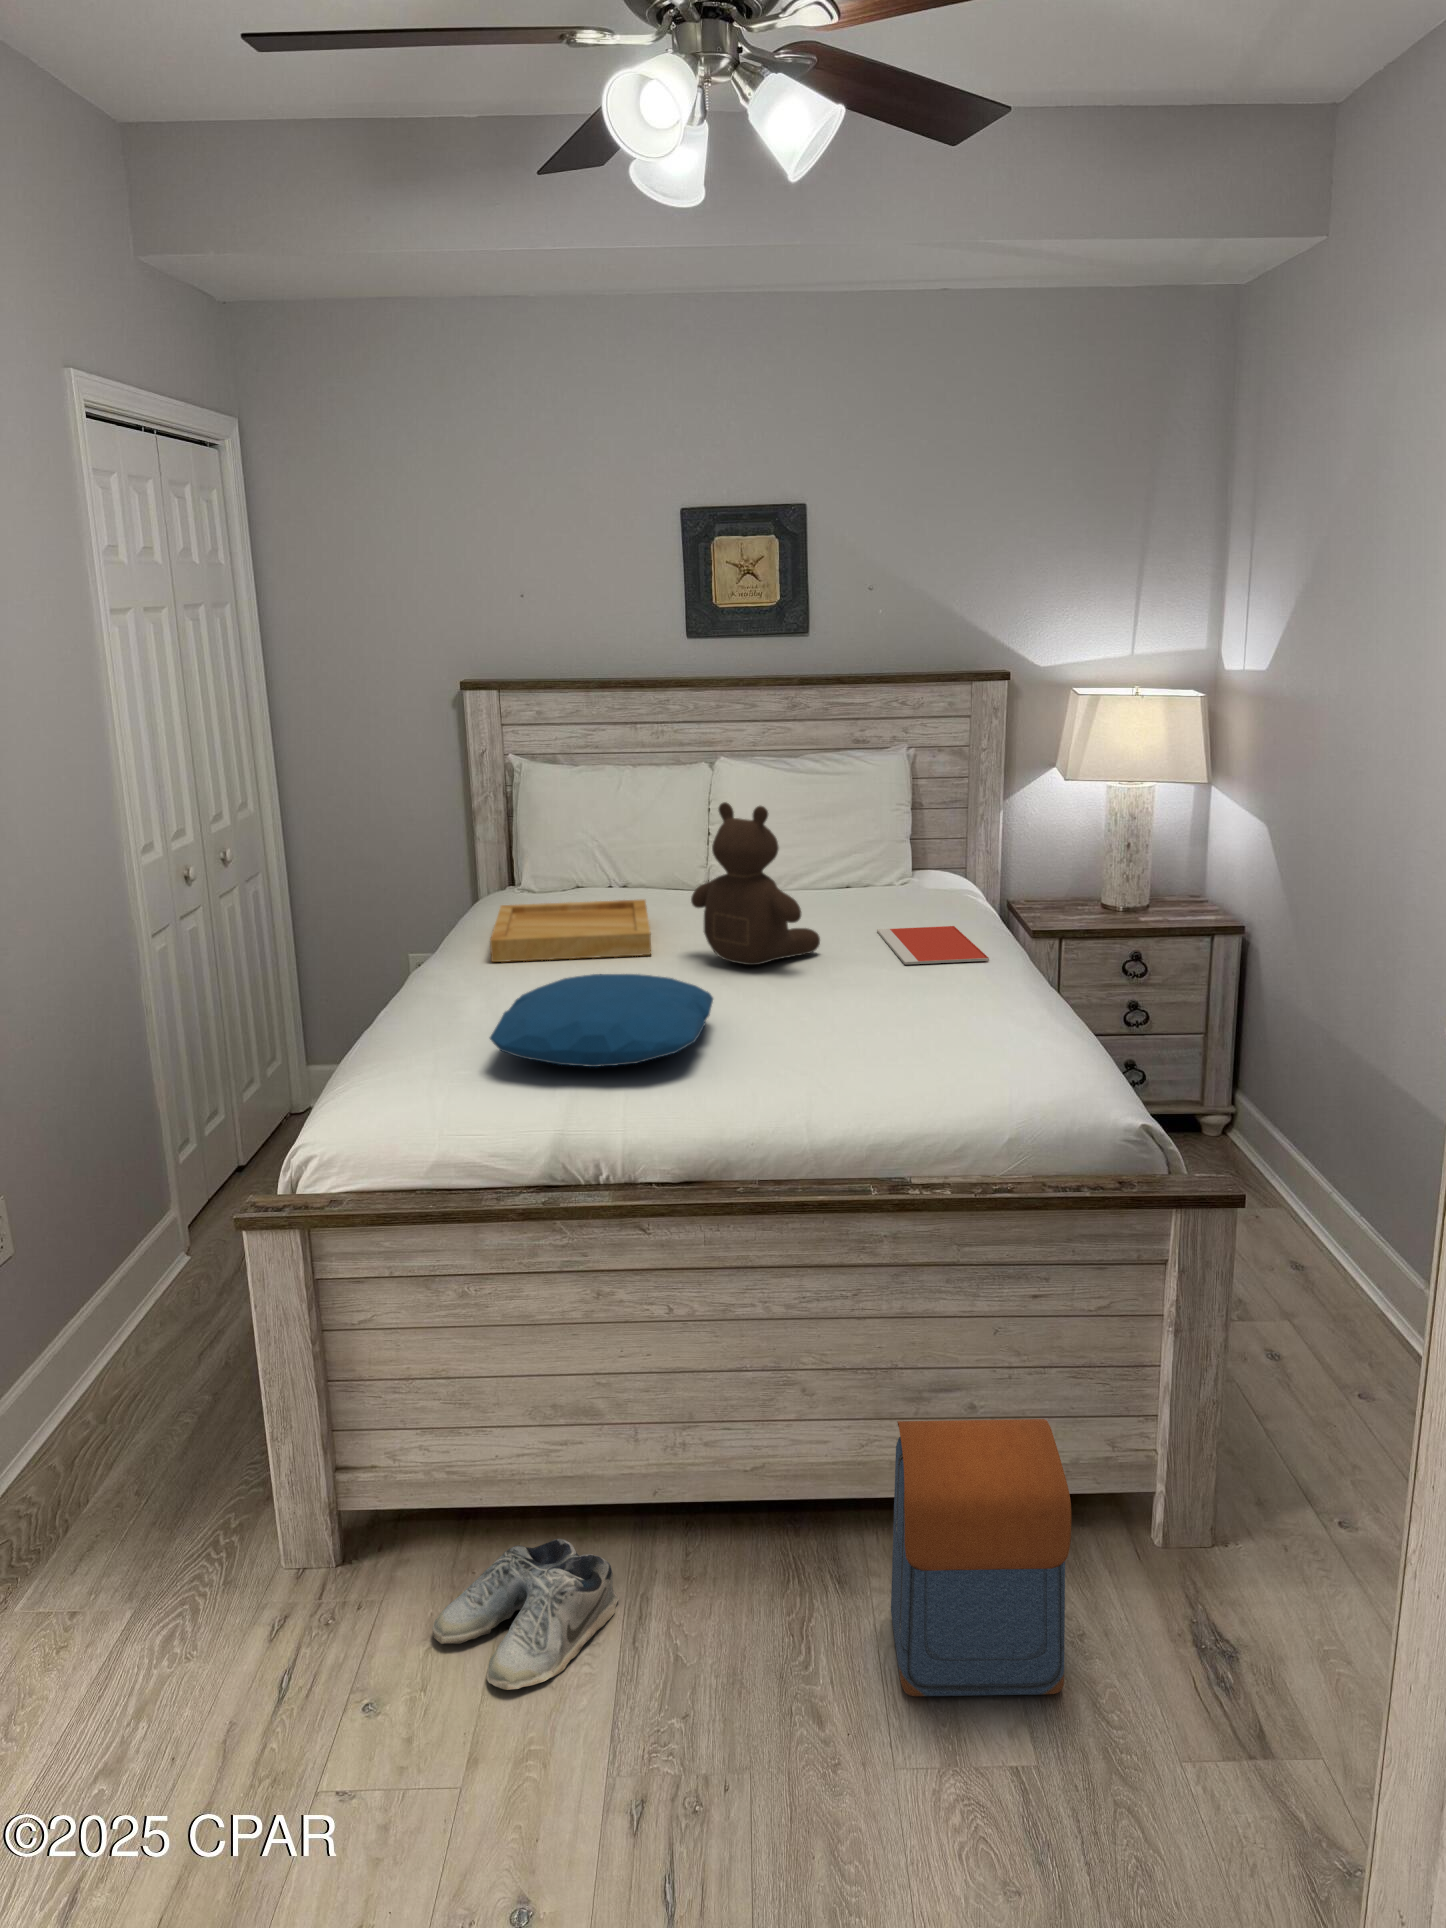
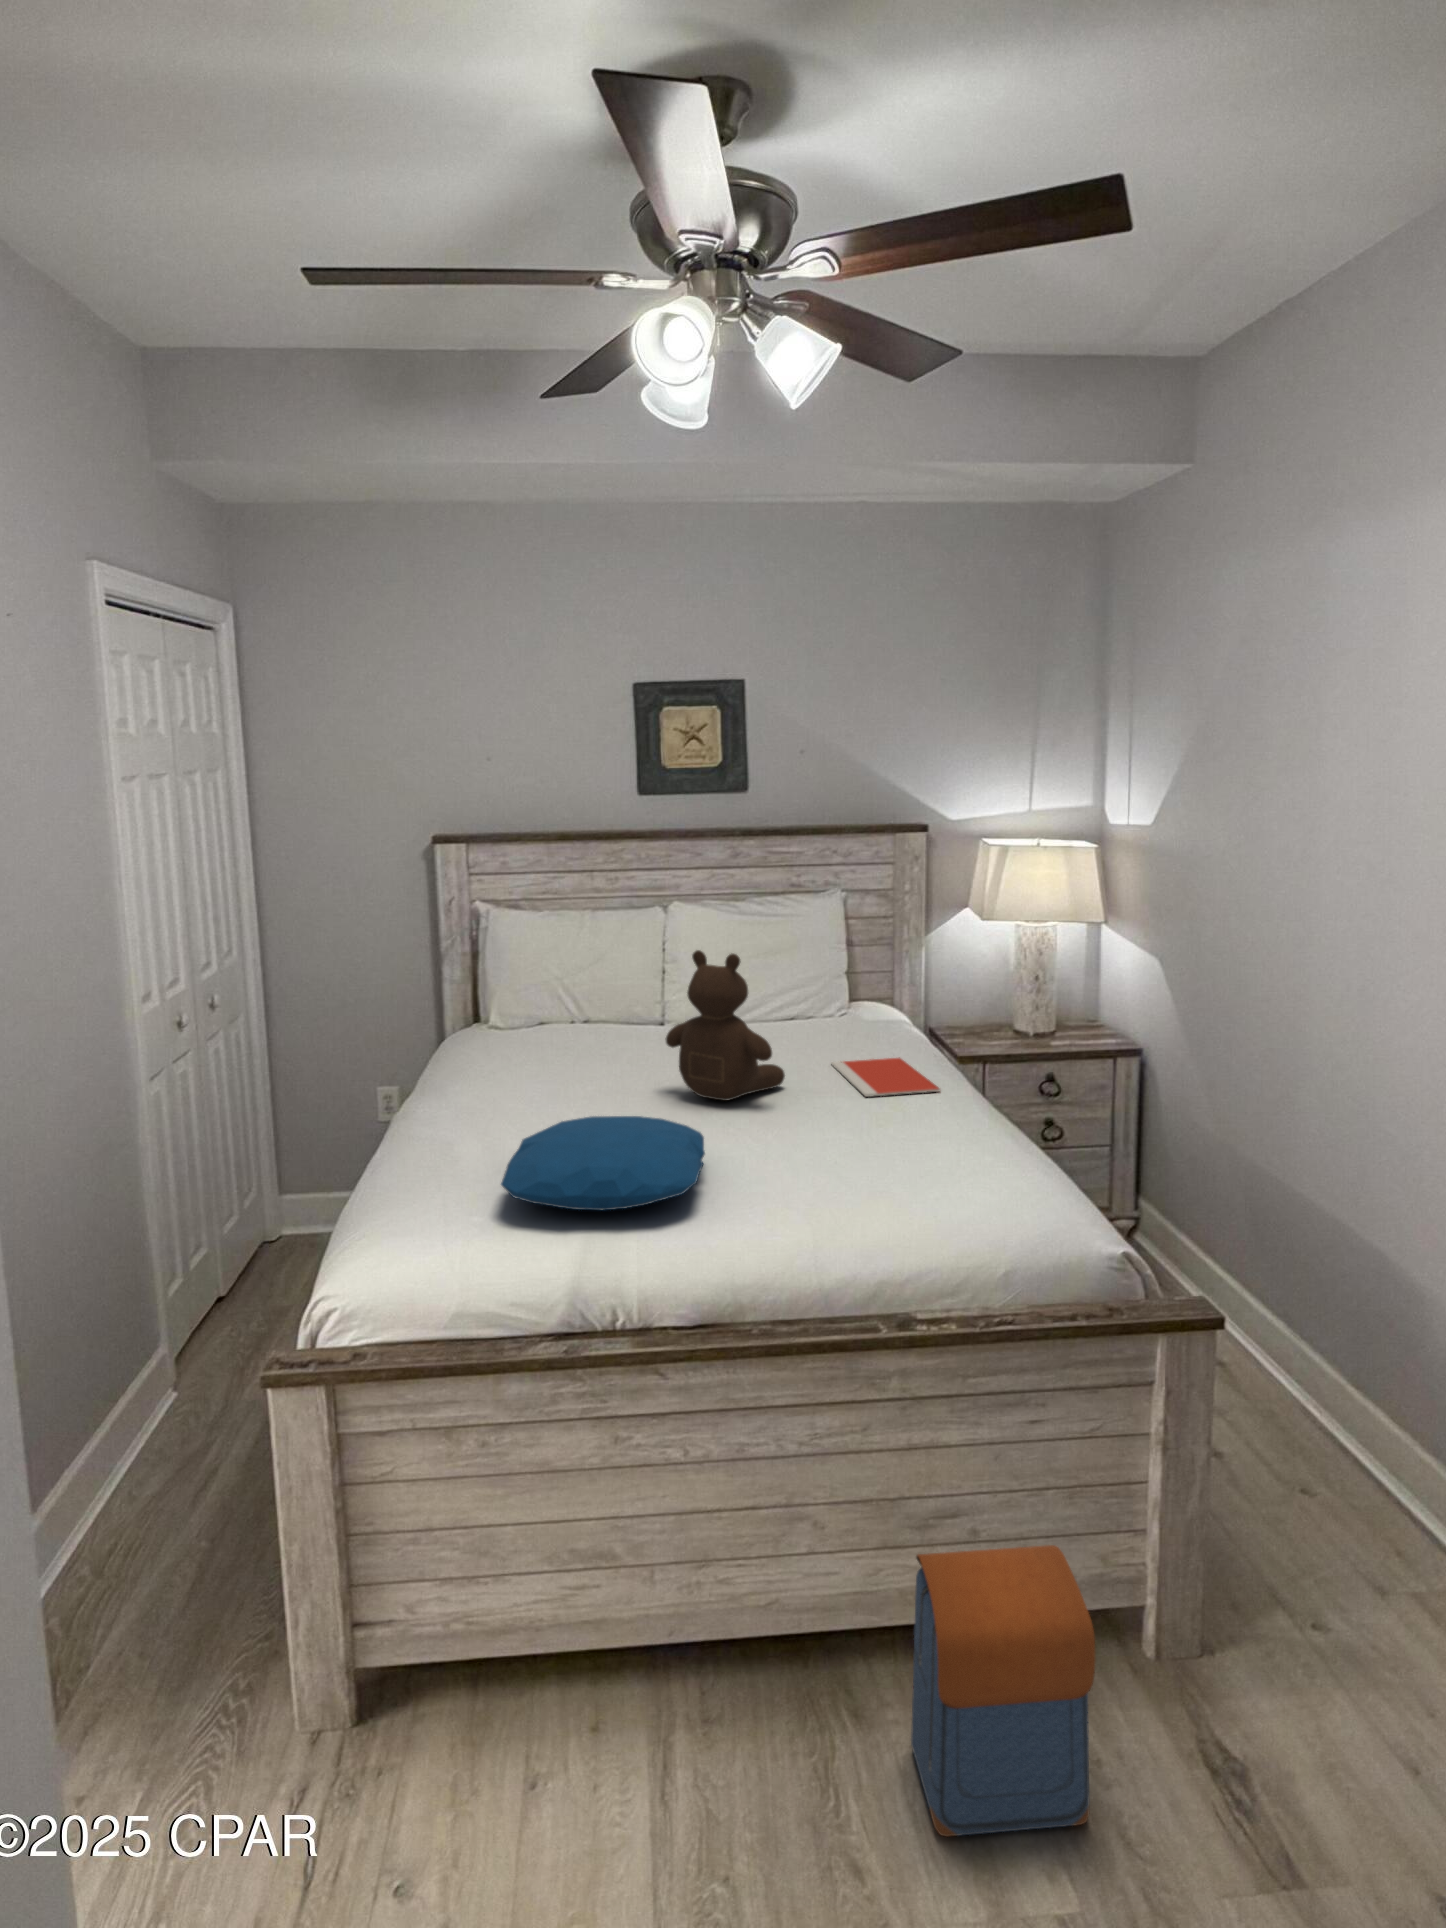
tray: present [490,900,651,962] -> none [477,1037,628,1102]
shoe: present [432,1539,619,1690] -> none [459,1687,642,1858]

